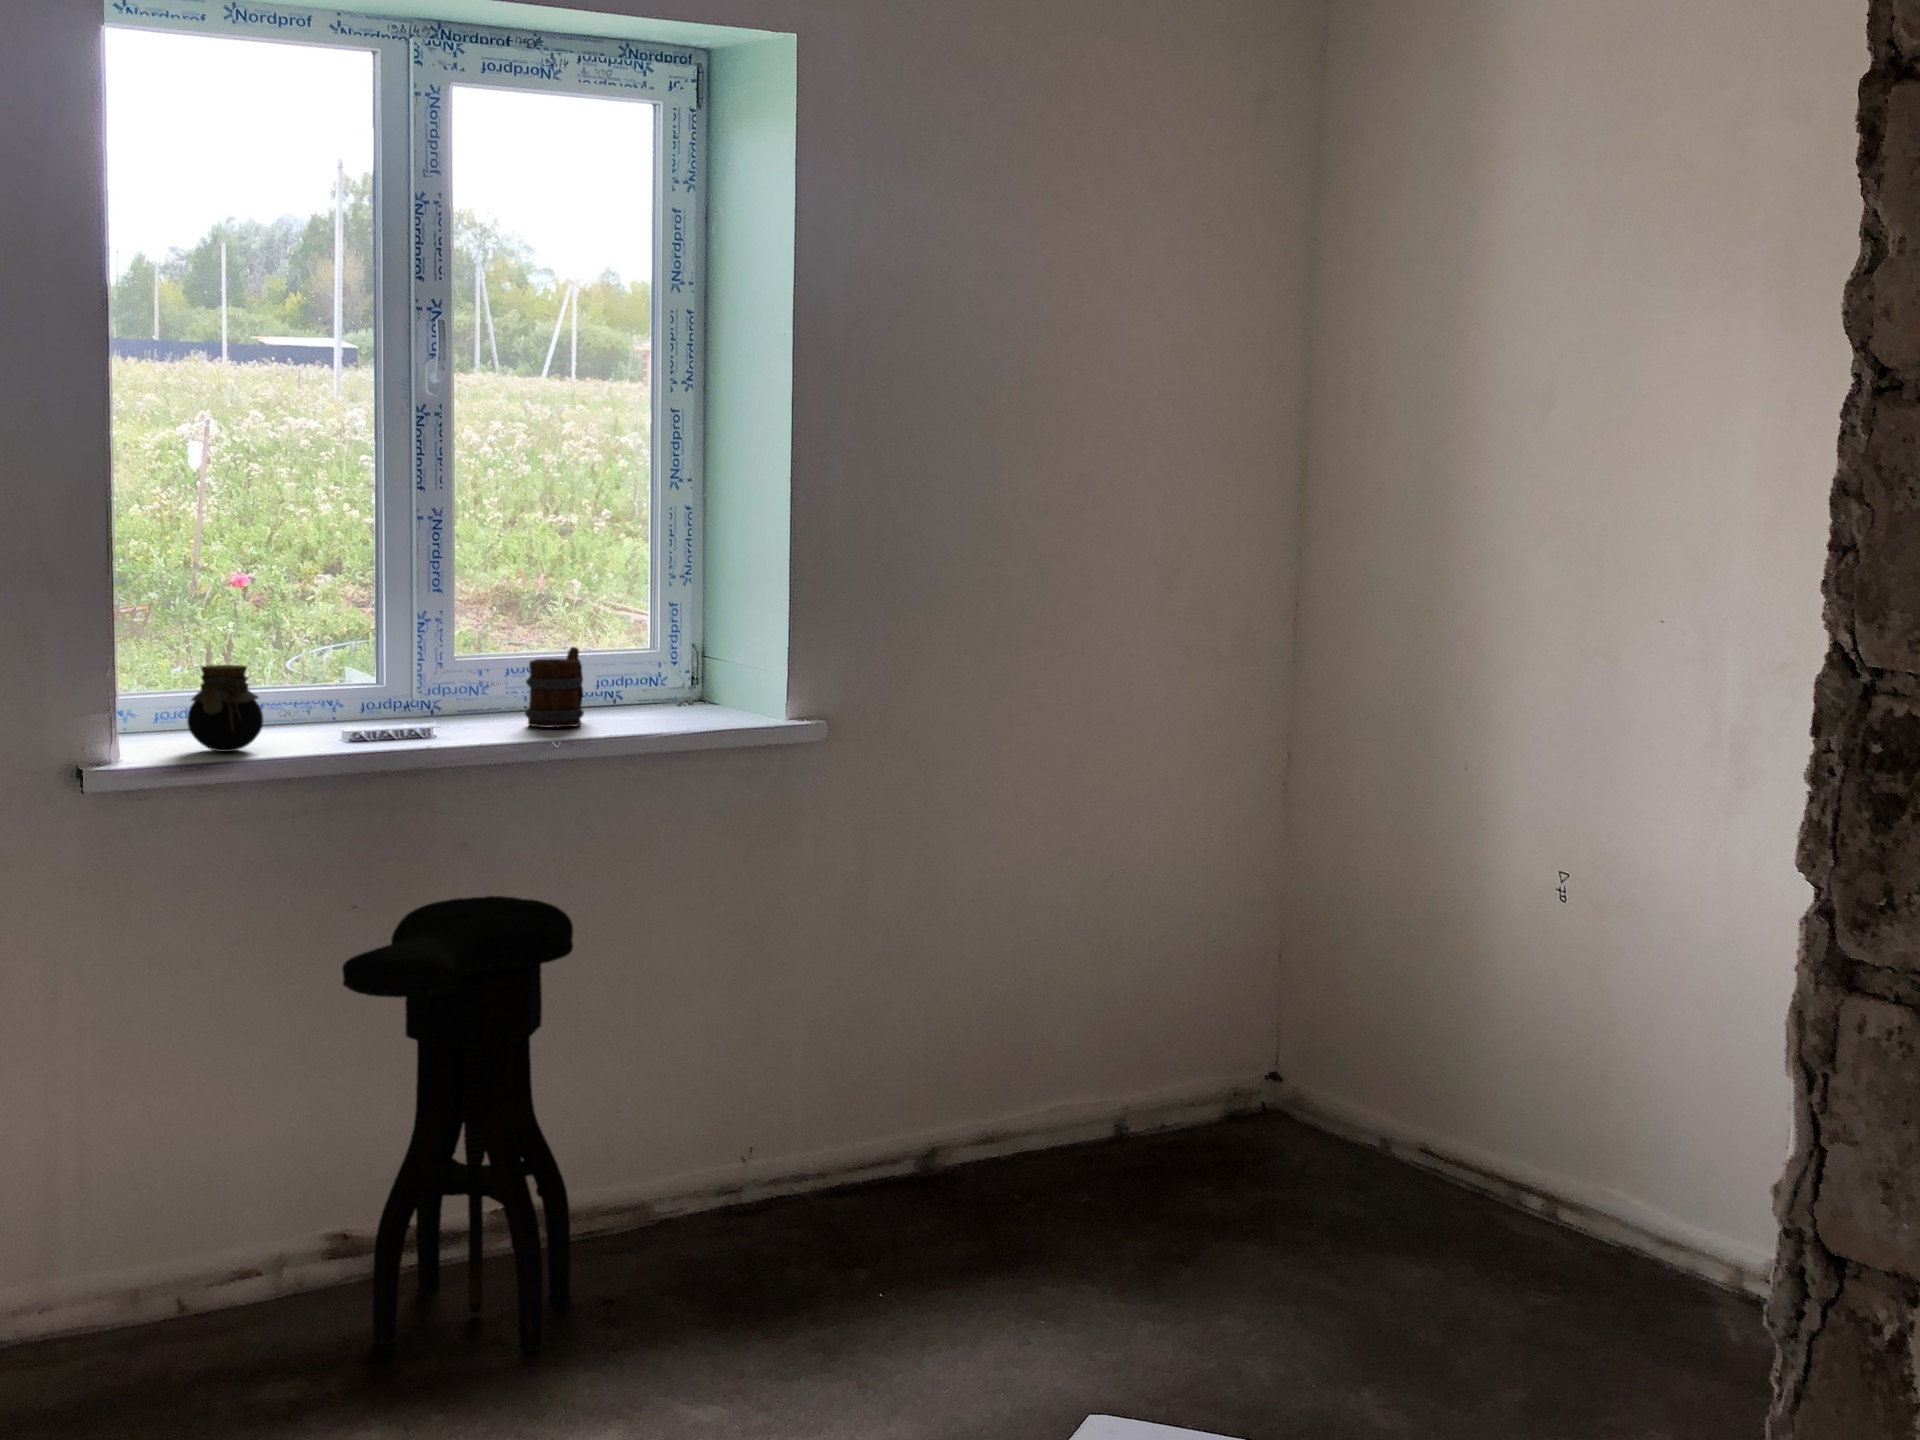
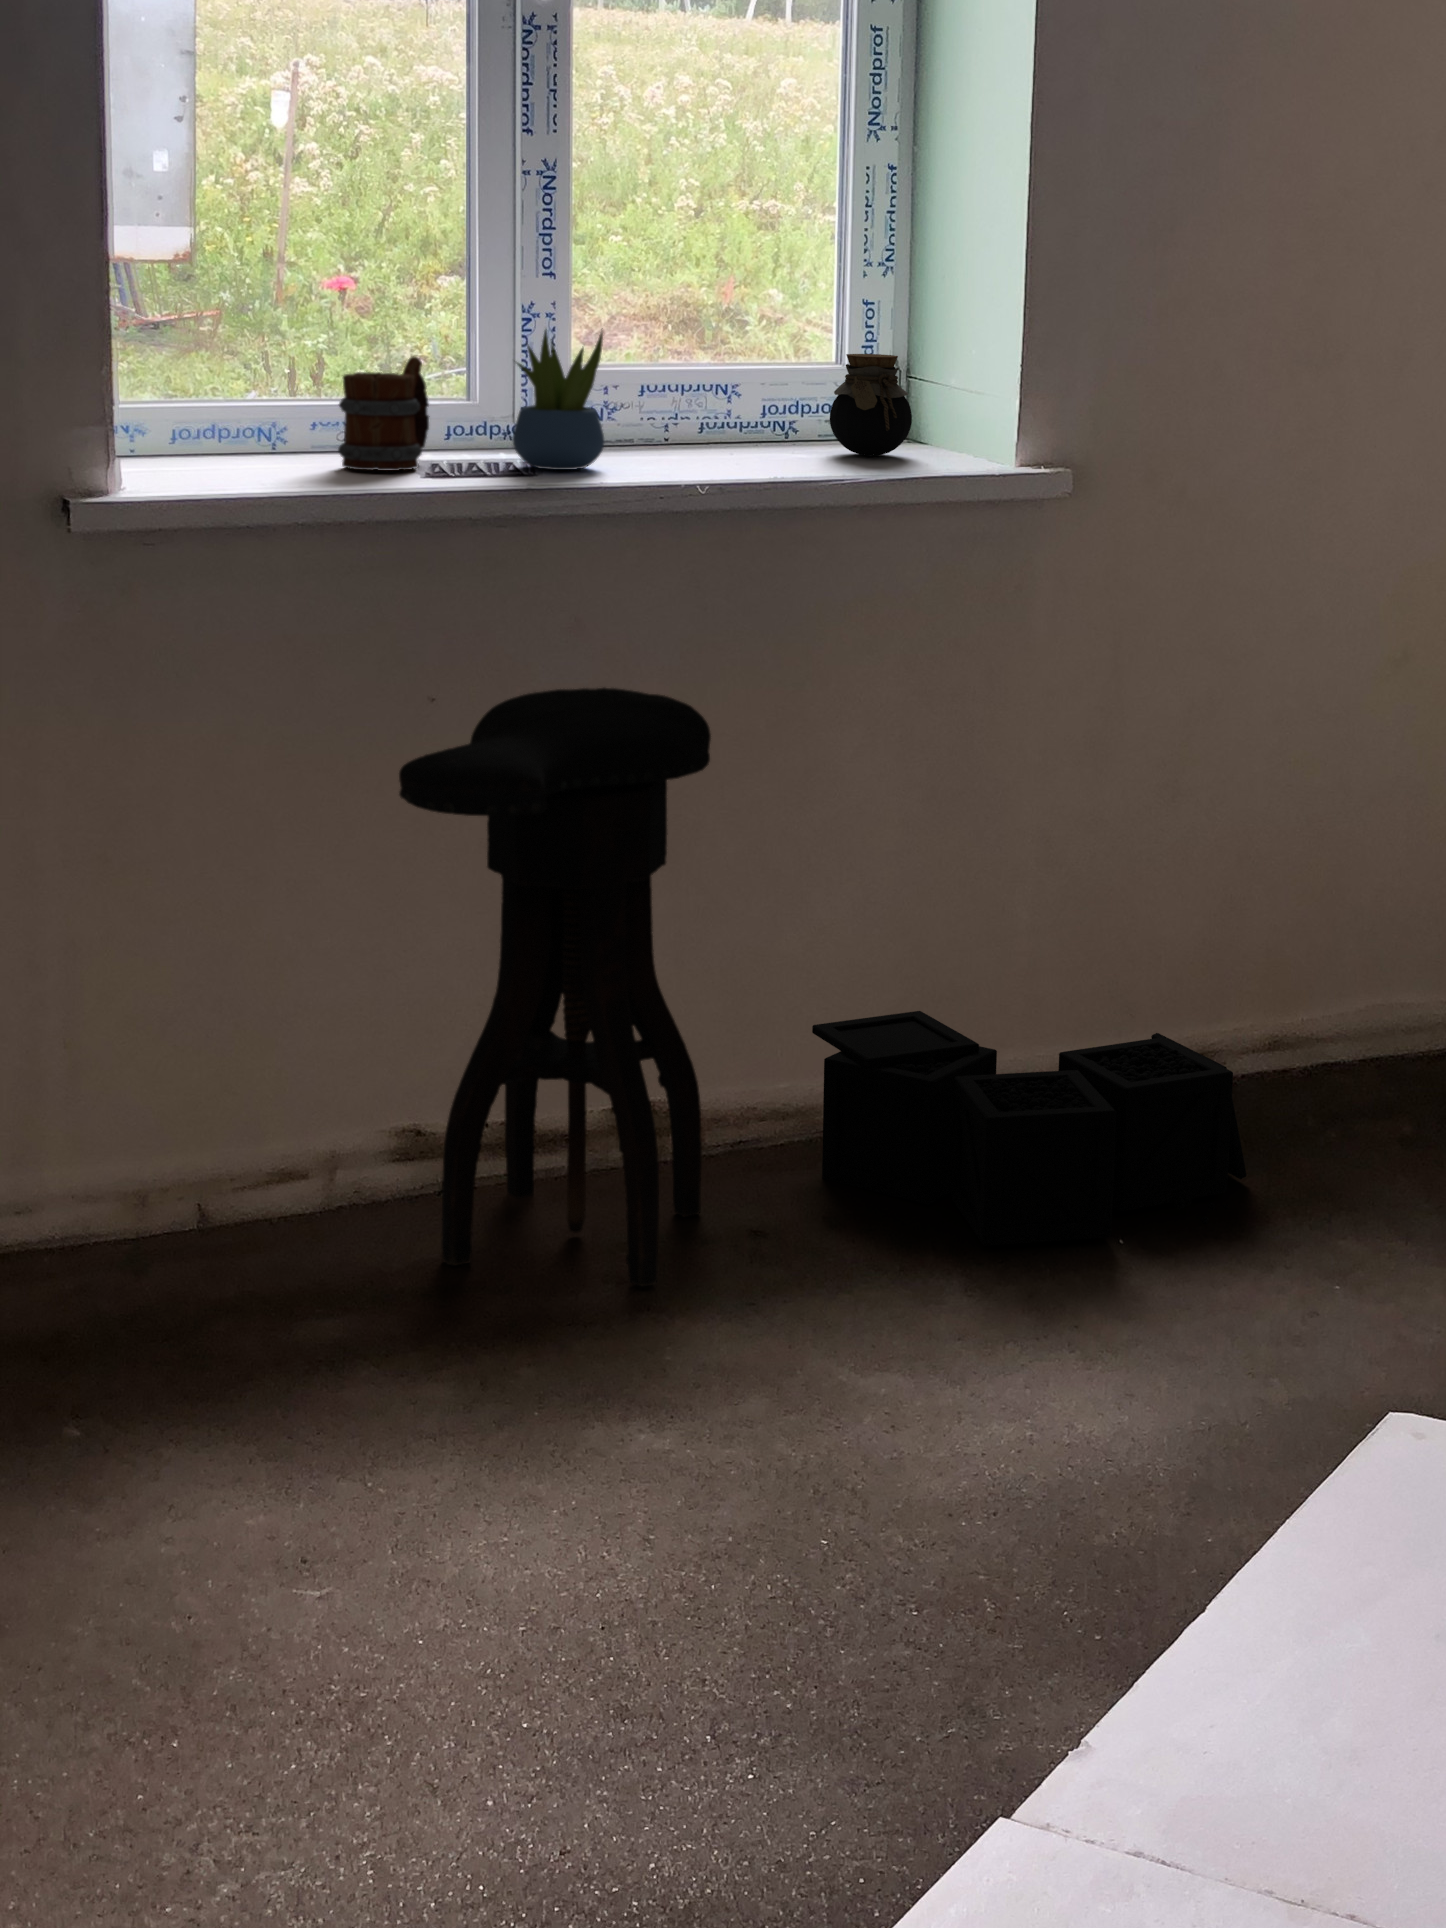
succulent plant: none [414,630,484,734] -> present [513,330,604,470]
mug: present [525,647,584,728] -> present [338,356,429,471]
jar: present [187,665,263,752] -> present [830,354,912,456]
storage bin: none [649,1128,979,1304] -> present [812,1011,1247,1246]

